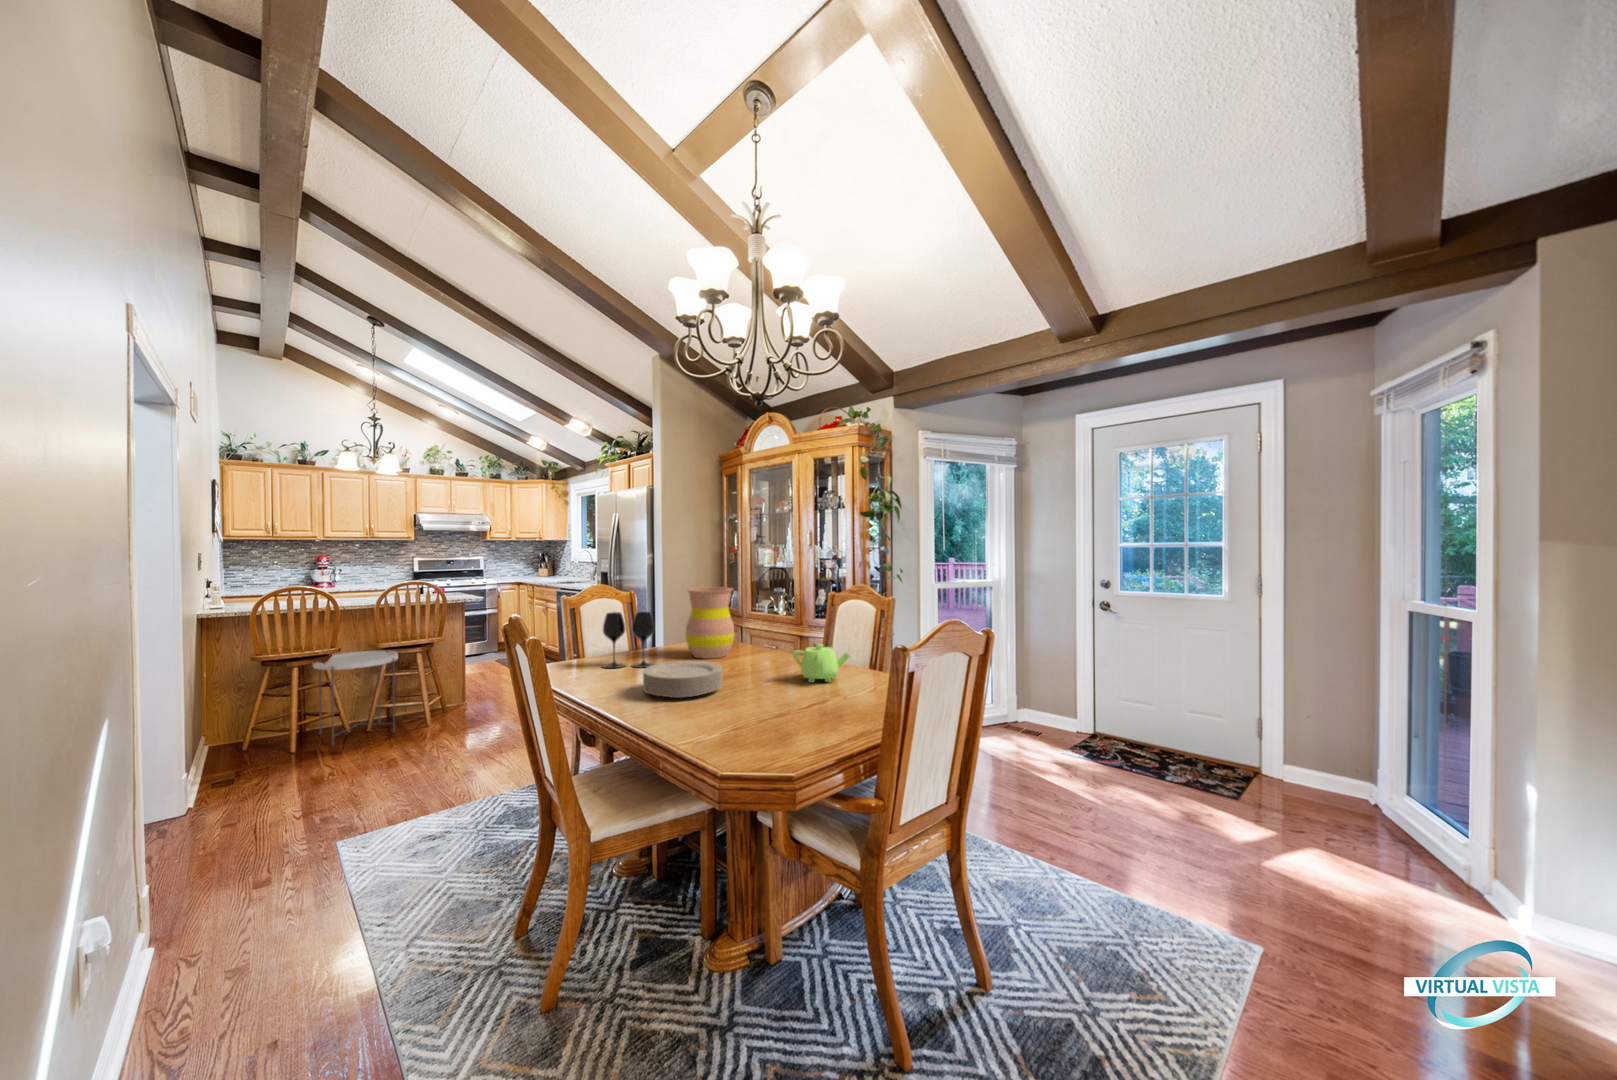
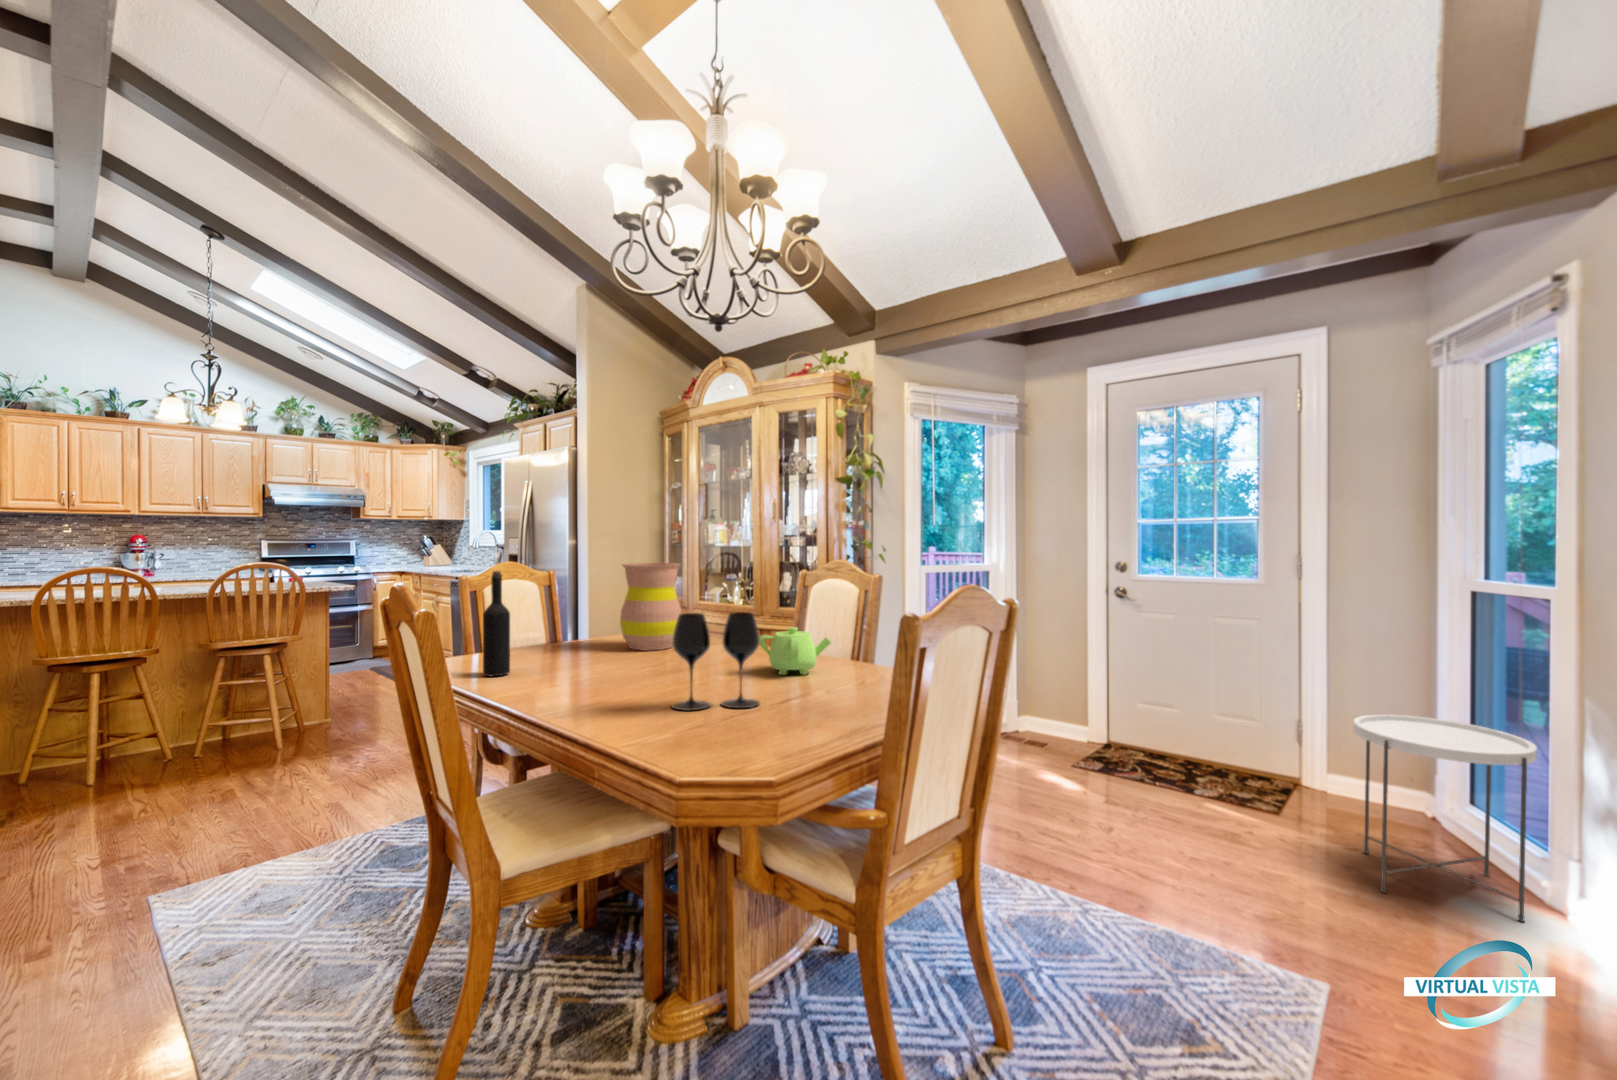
wine bottle: none [580,600,600,682] -> present [483,571,510,676]
wine glass: present [603,612,654,668] -> present [672,612,759,711]
side table: present [313,651,398,746] -> present [1353,715,1537,922]
plate: present [643,661,722,698] -> none [567,649,670,693]

